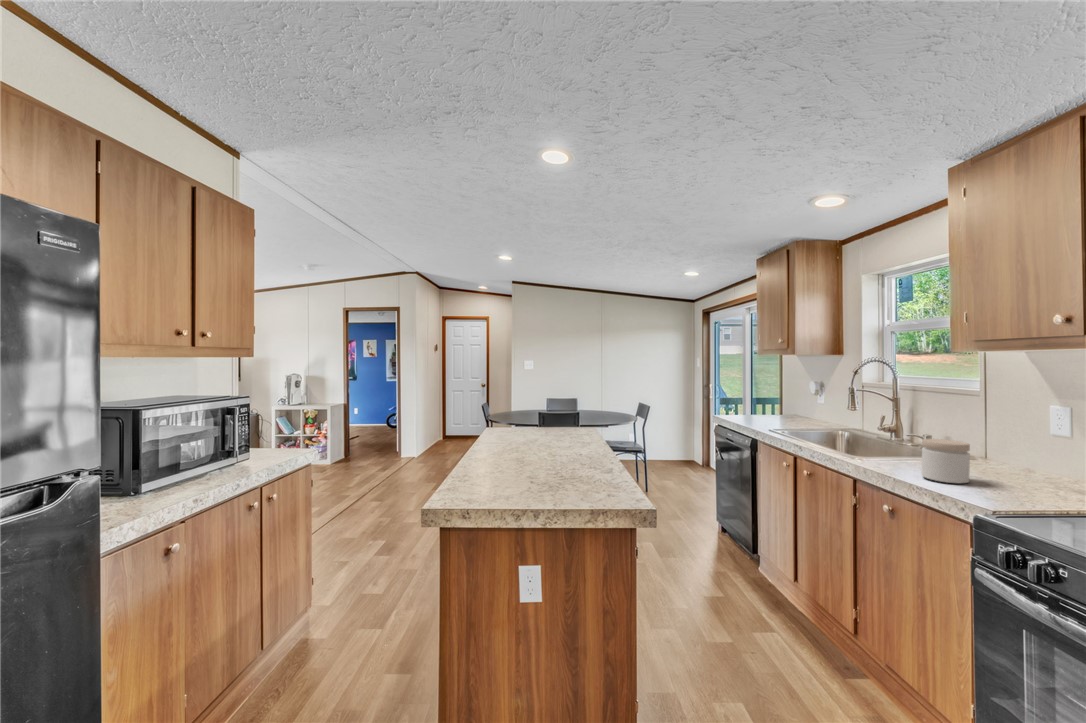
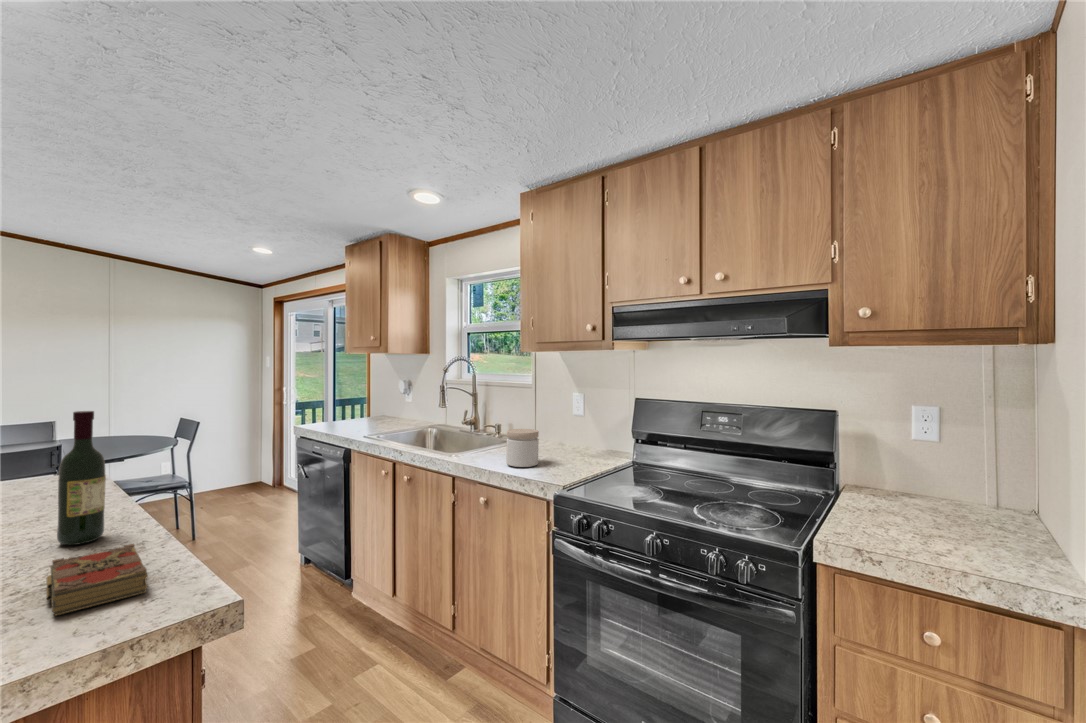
wine bottle: none [574,390,593,465] -> present [57,411,106,545]
book: none [569,467,610,494] -> present [46,544,148,616]

